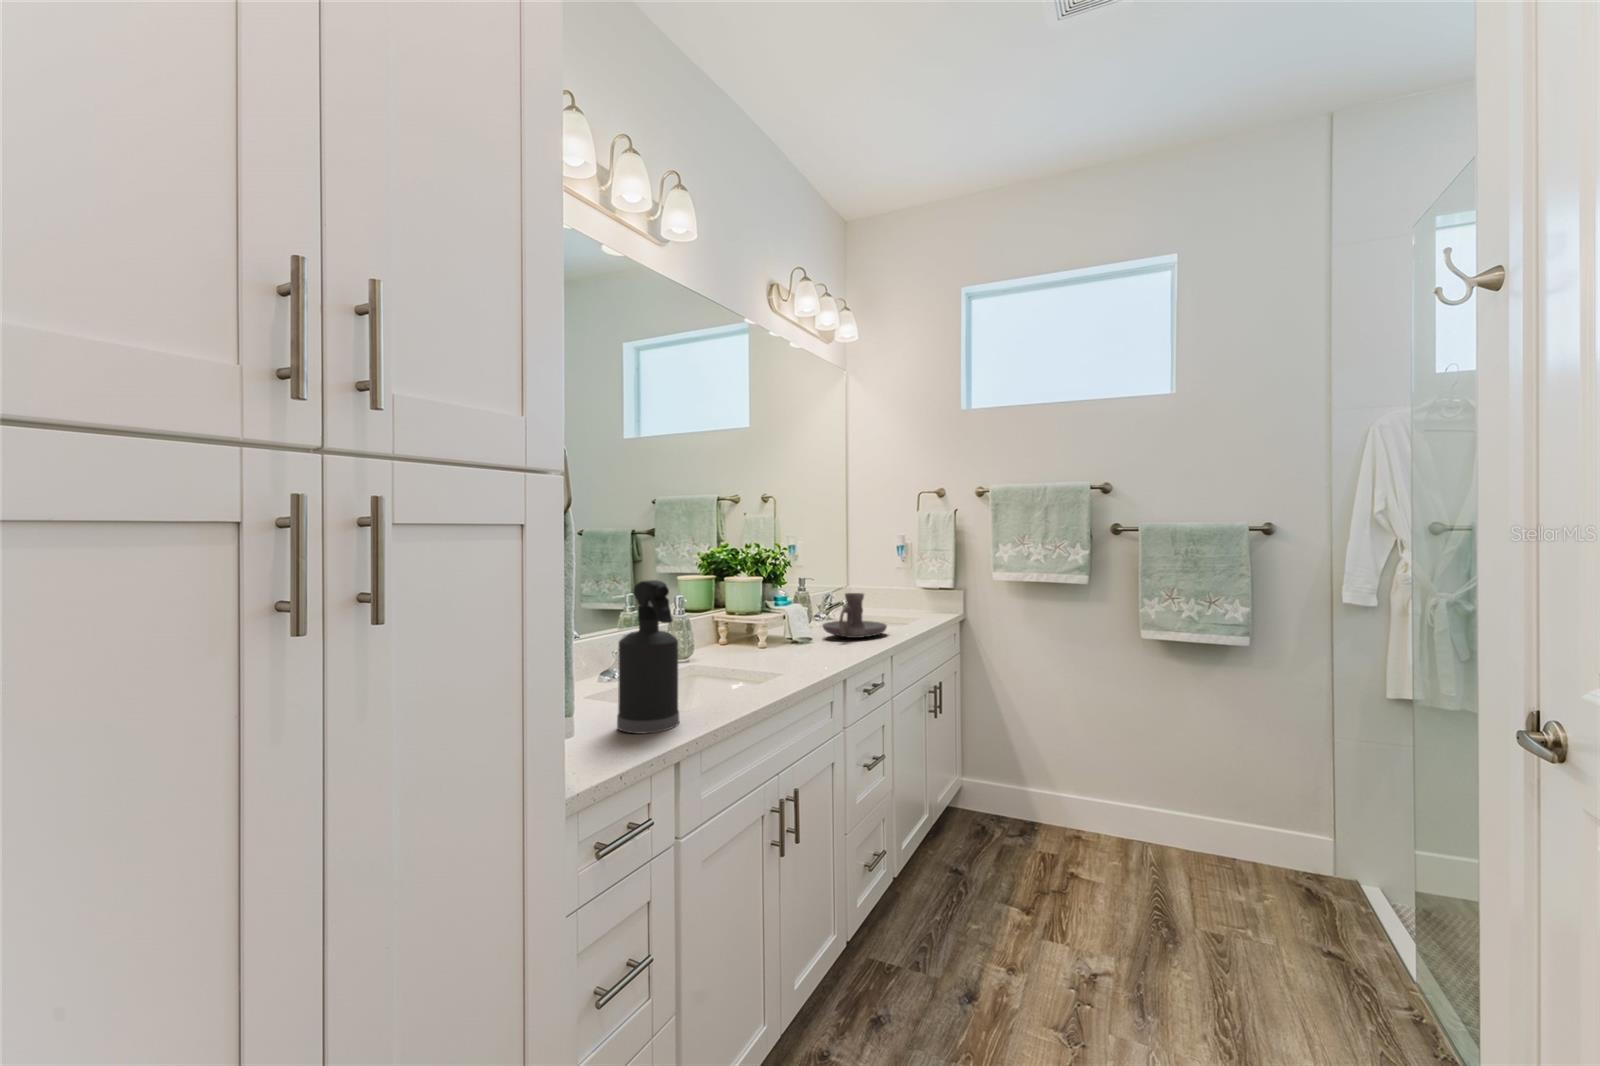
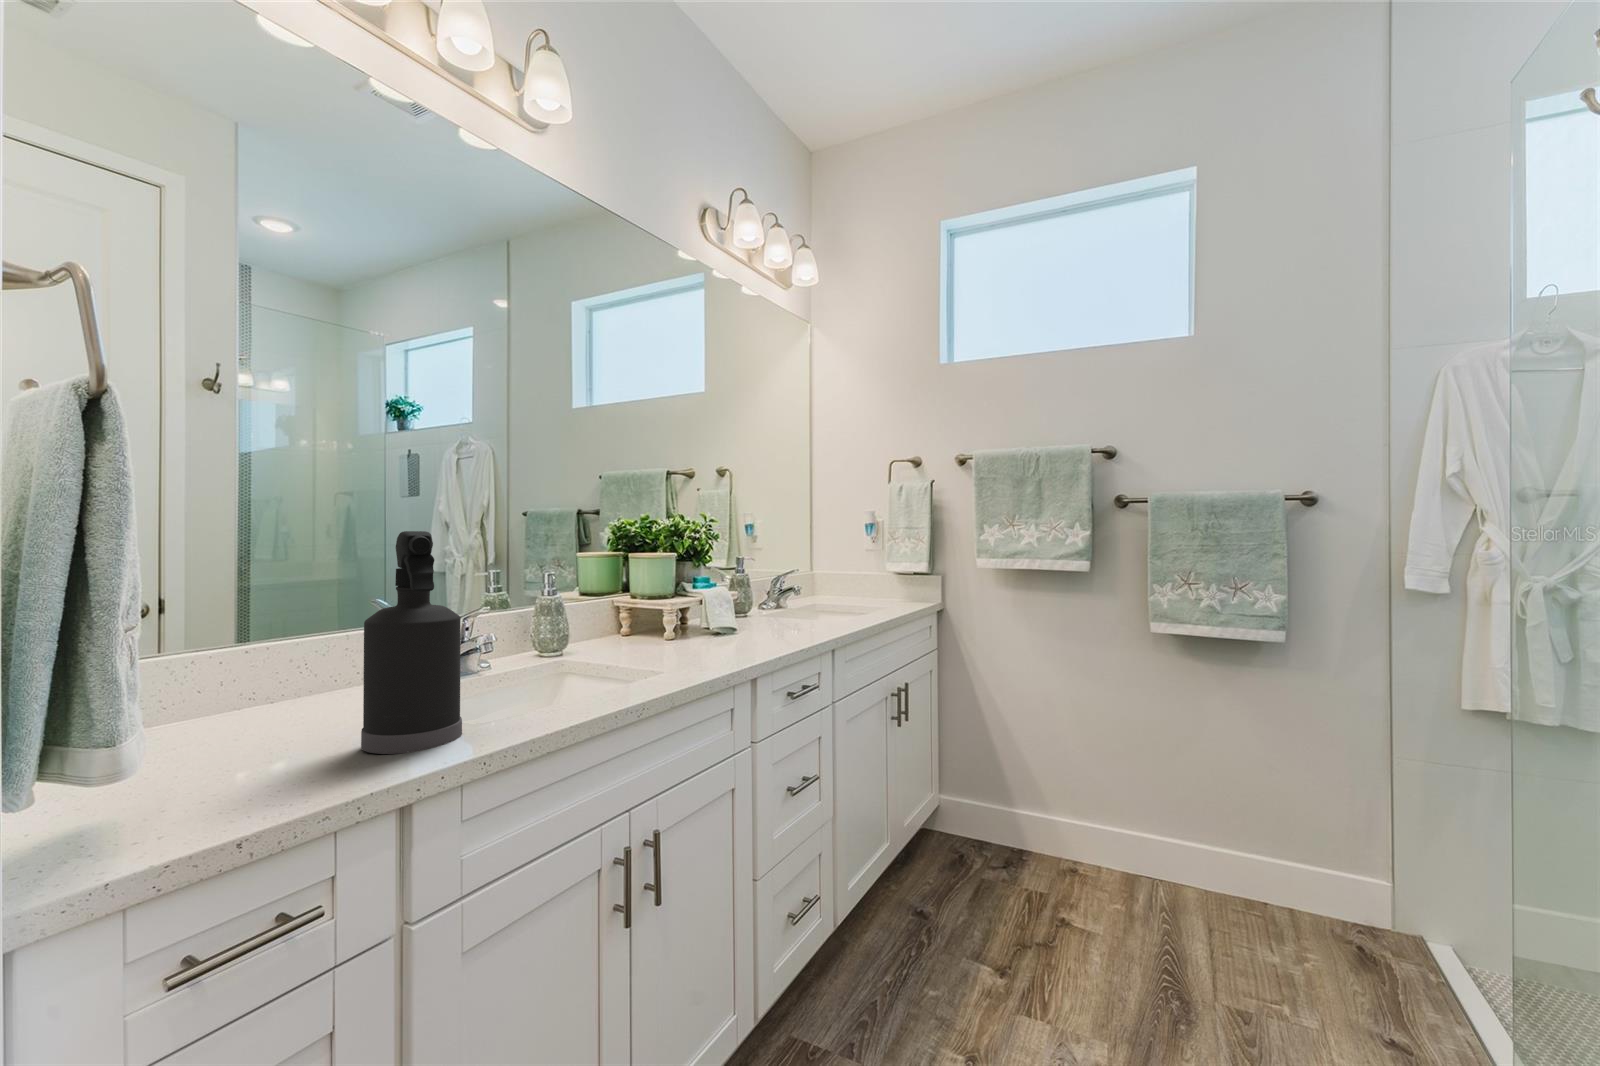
candle holder: present [822,593,887,638] -> none [757,574,835,628]

